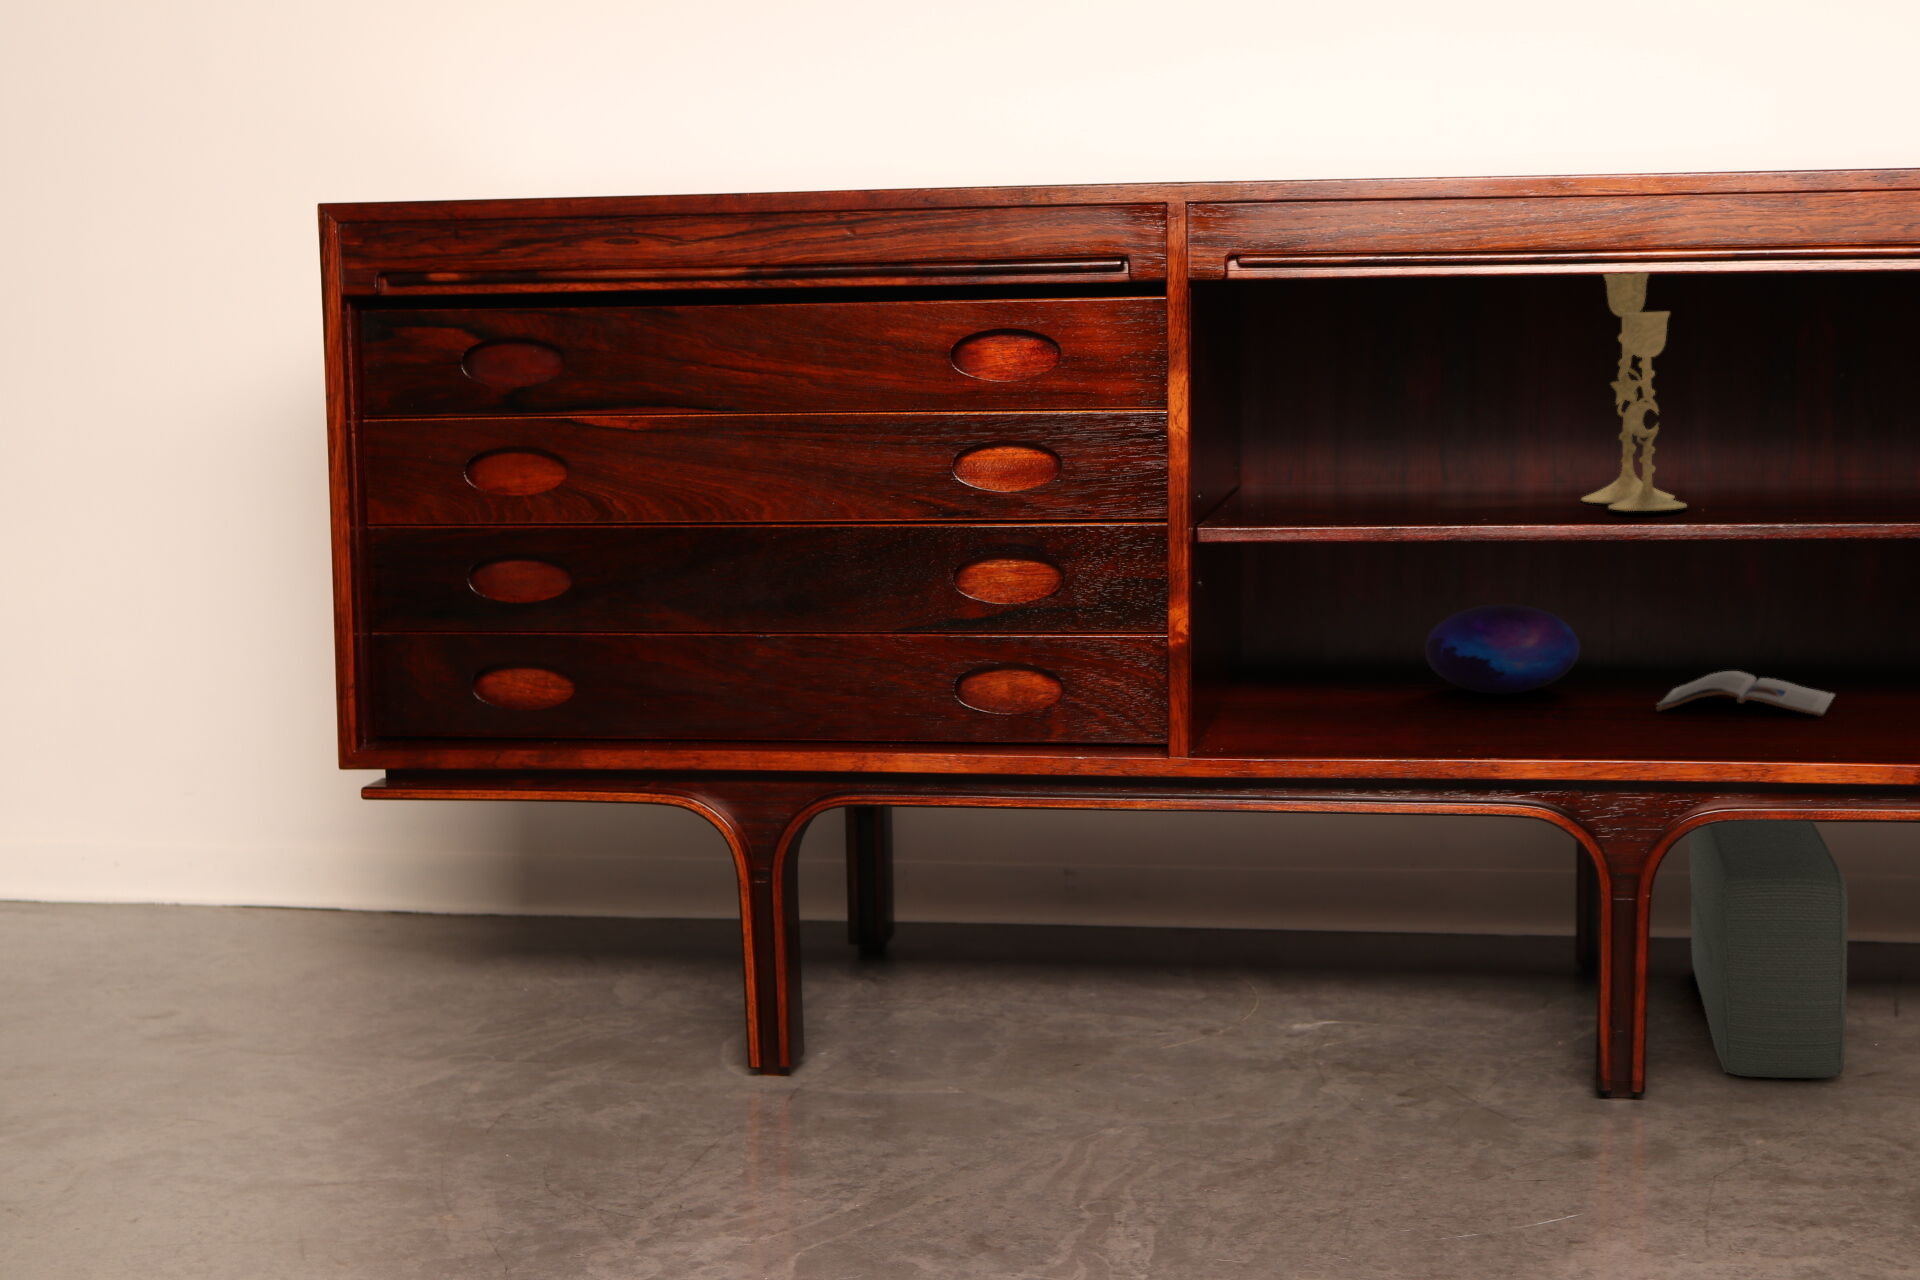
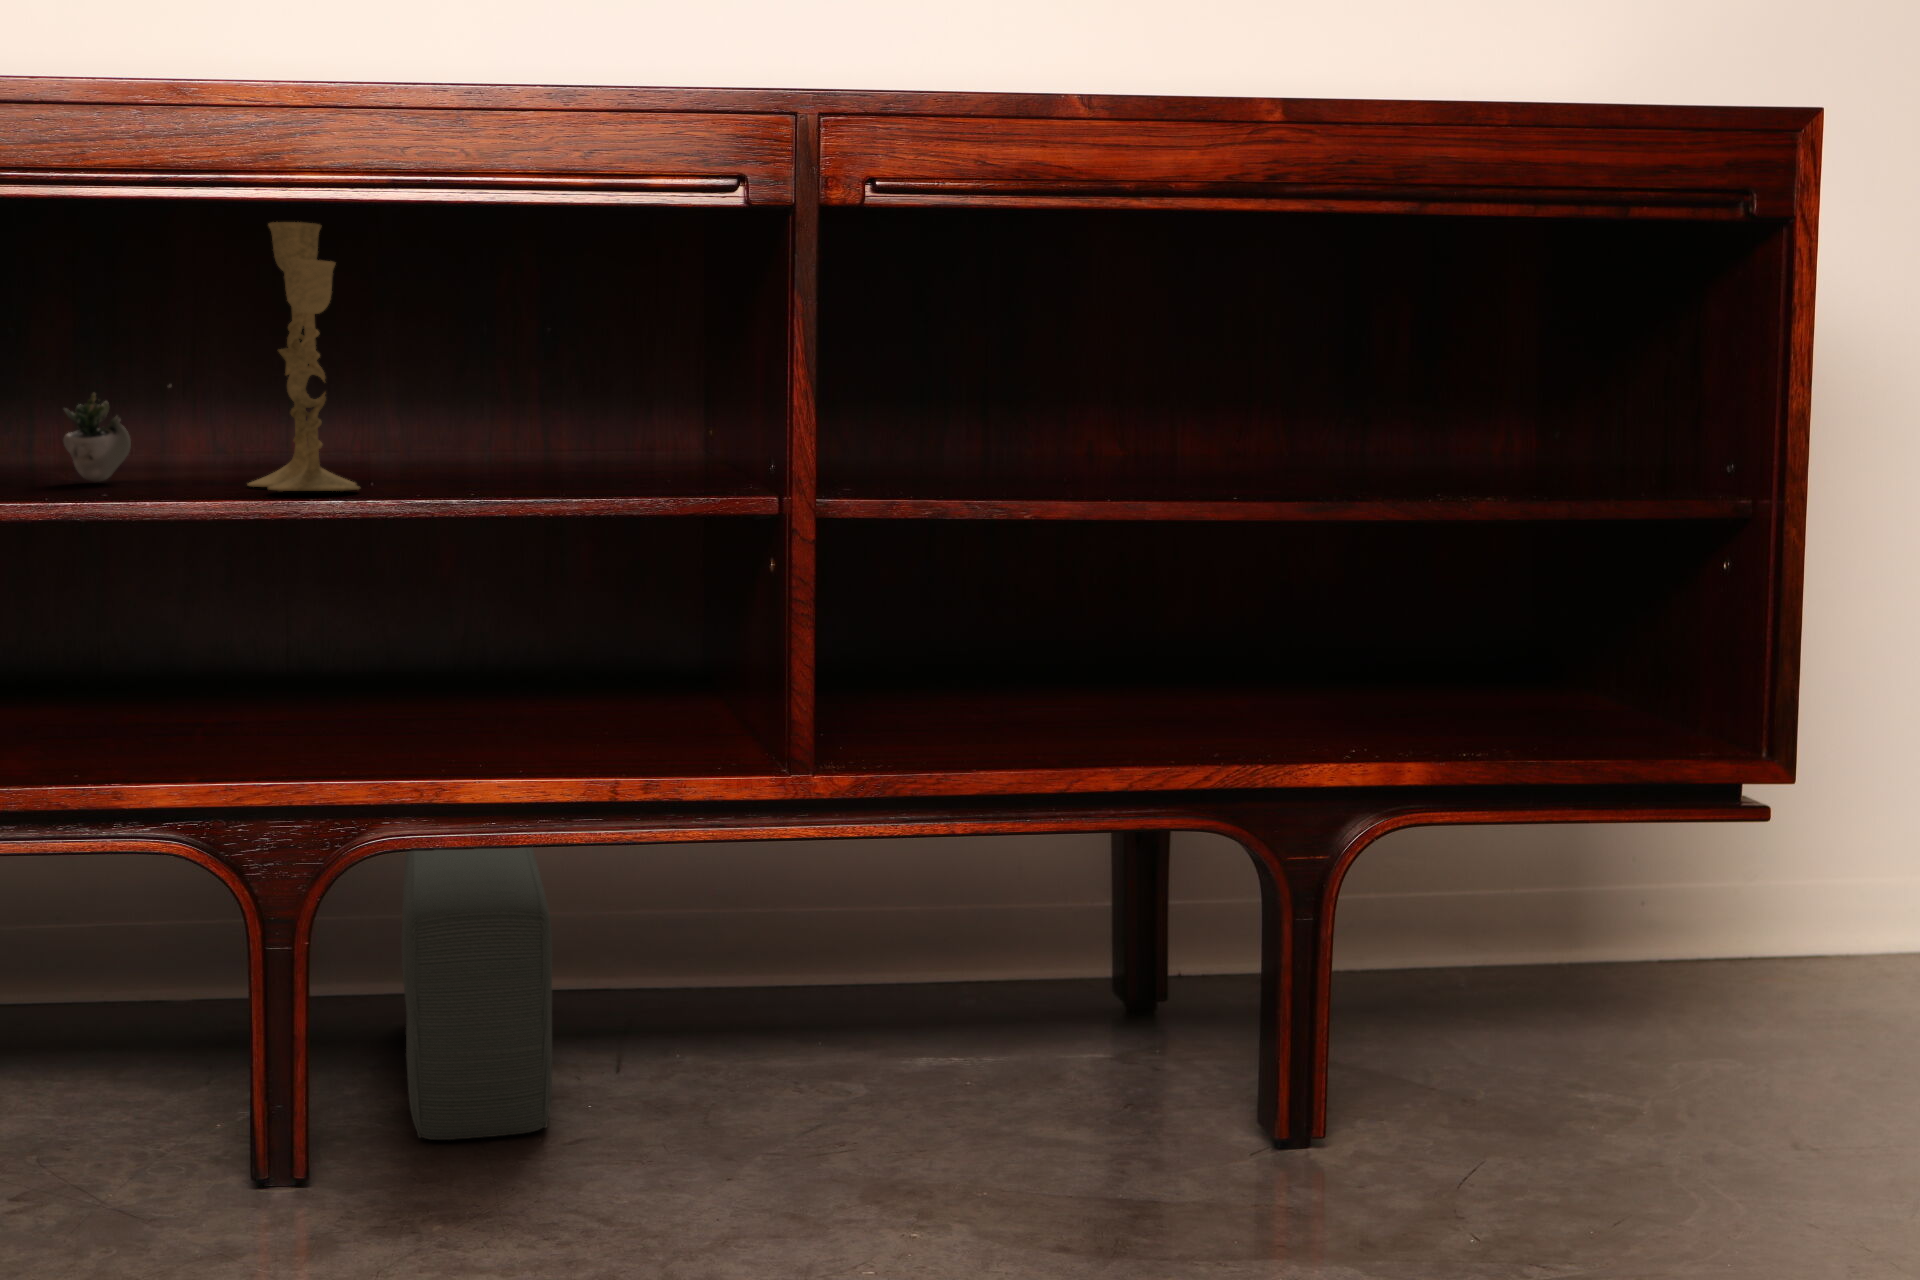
succulent plant: none [1425,414,1518,497] -> present [63,384,171,482]
decorative orb: present [1425,604,1580,694] -> none [72,612,261,715]
magazine: present [1657,671,1834,716] -> none [337,684,542,729]

